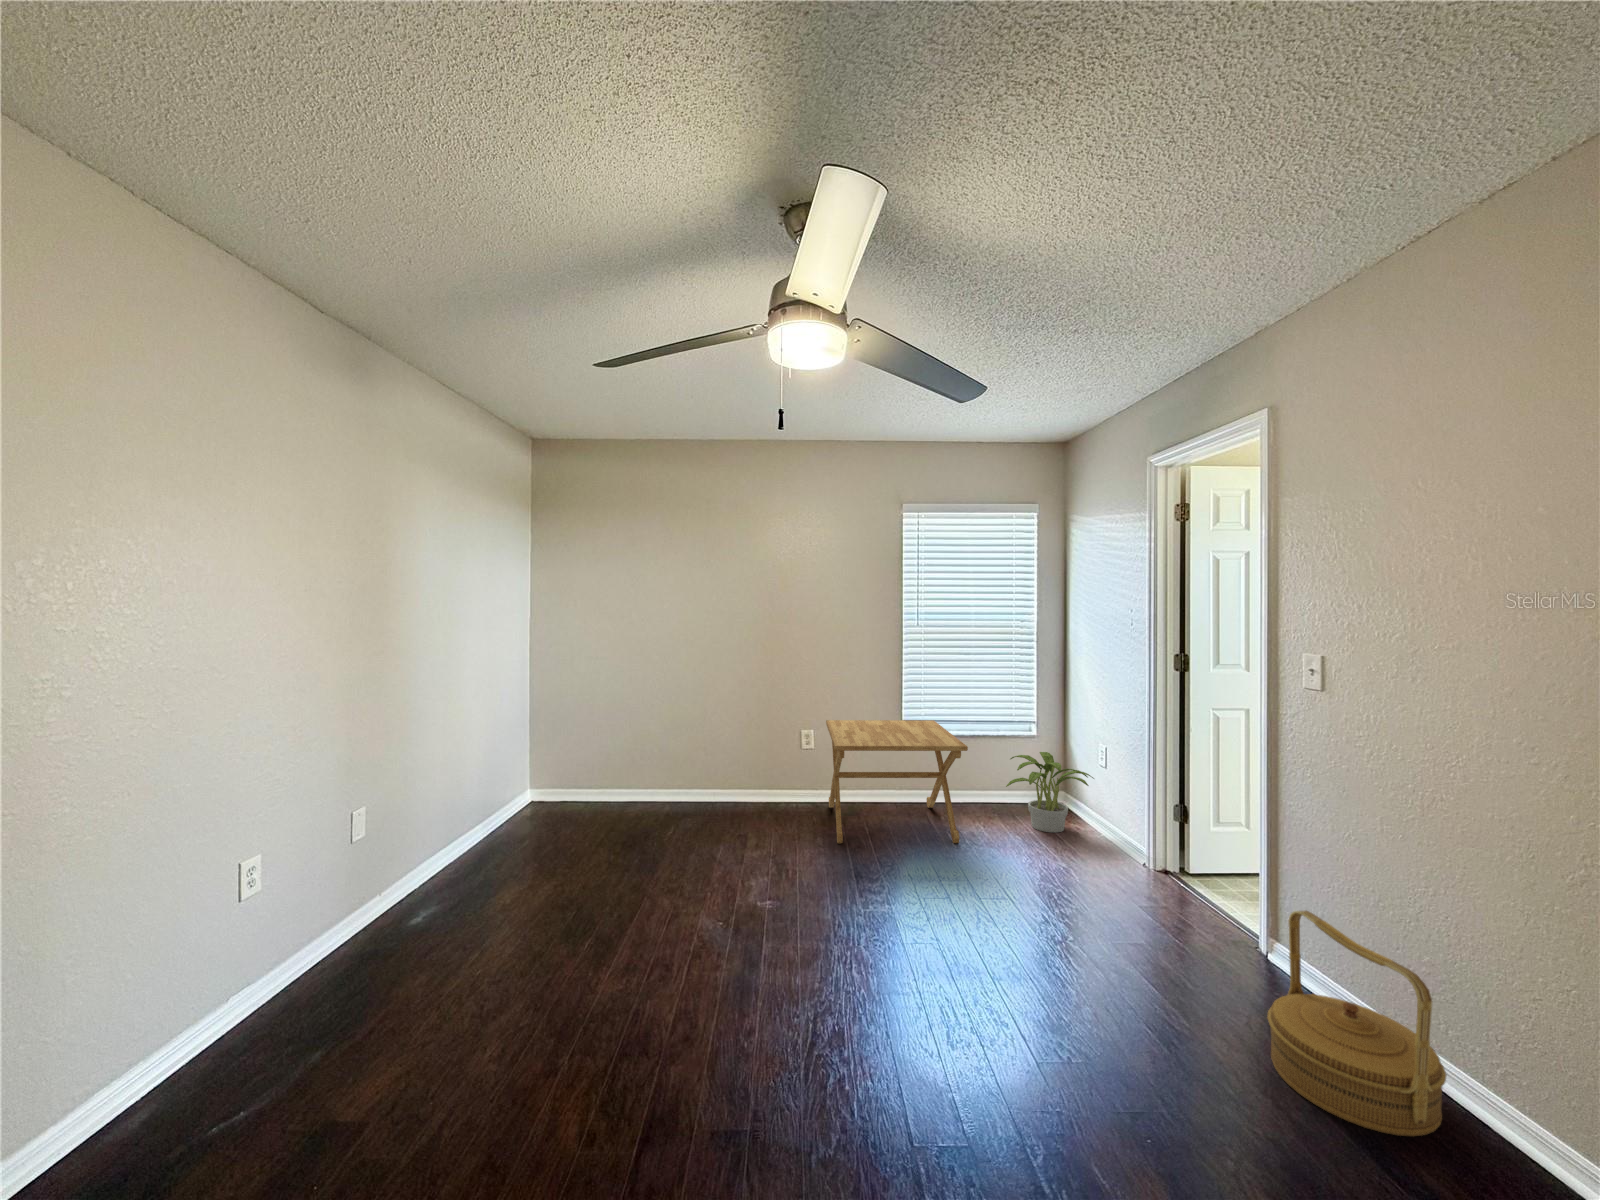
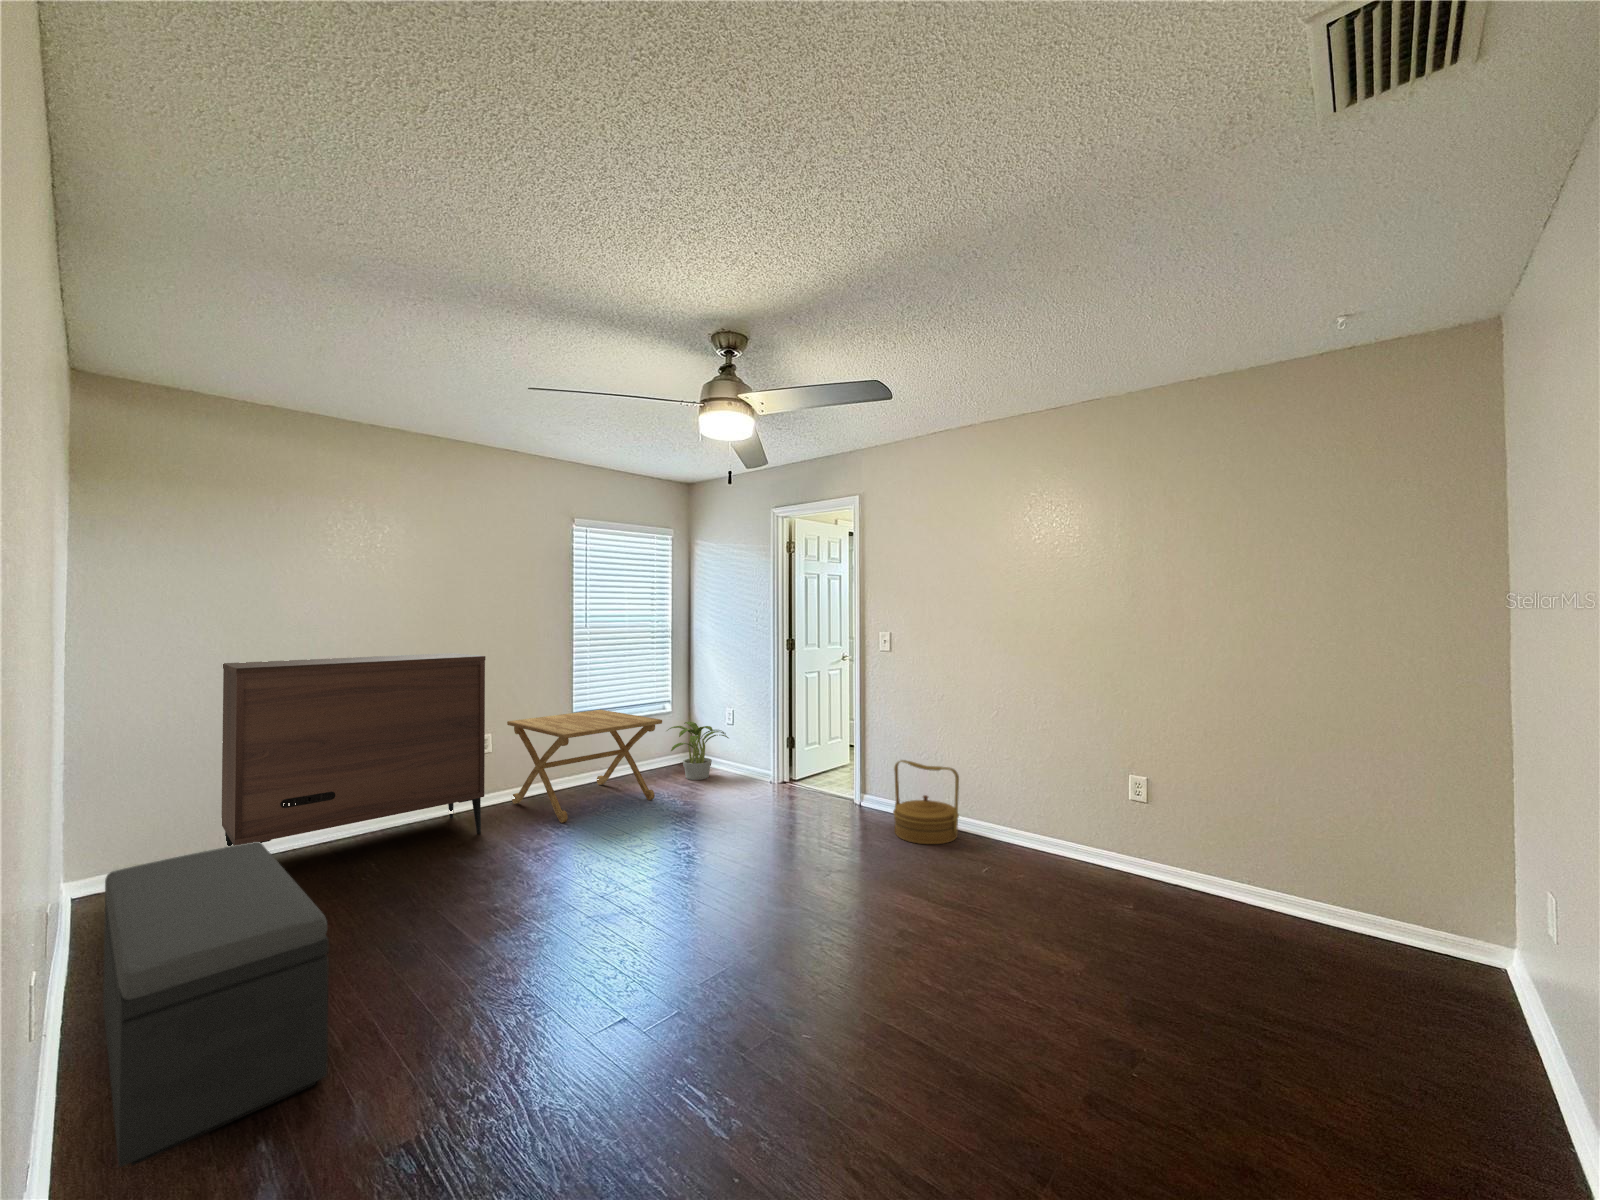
dresser: none [574,645,773,832] -> present [222,653,486,846]
storage bench: none [219,800,499,1046] -> present [103,842,329,1167]

